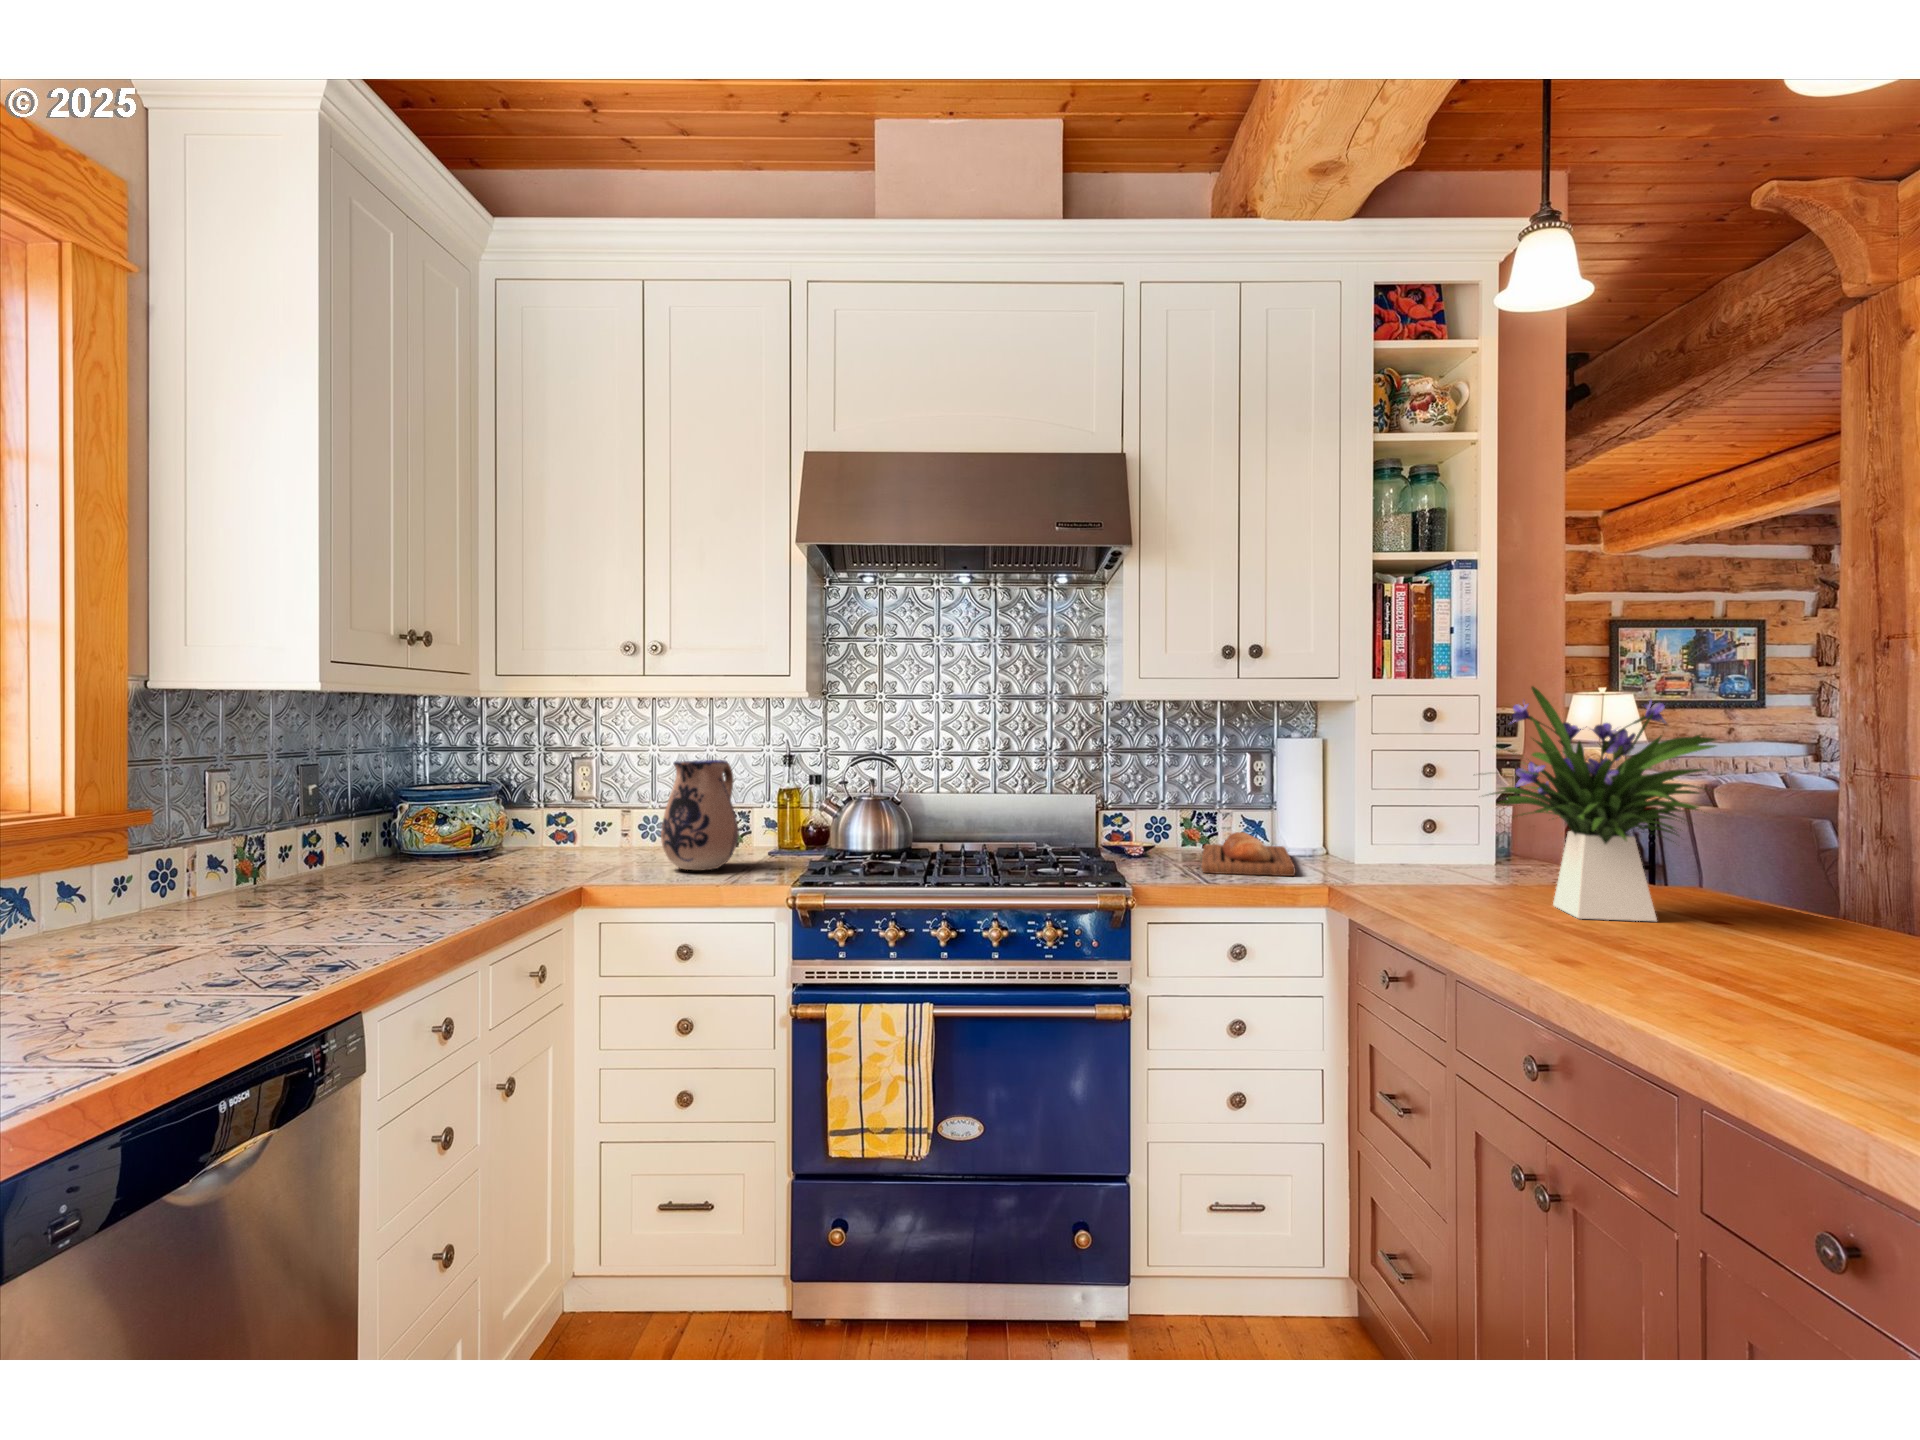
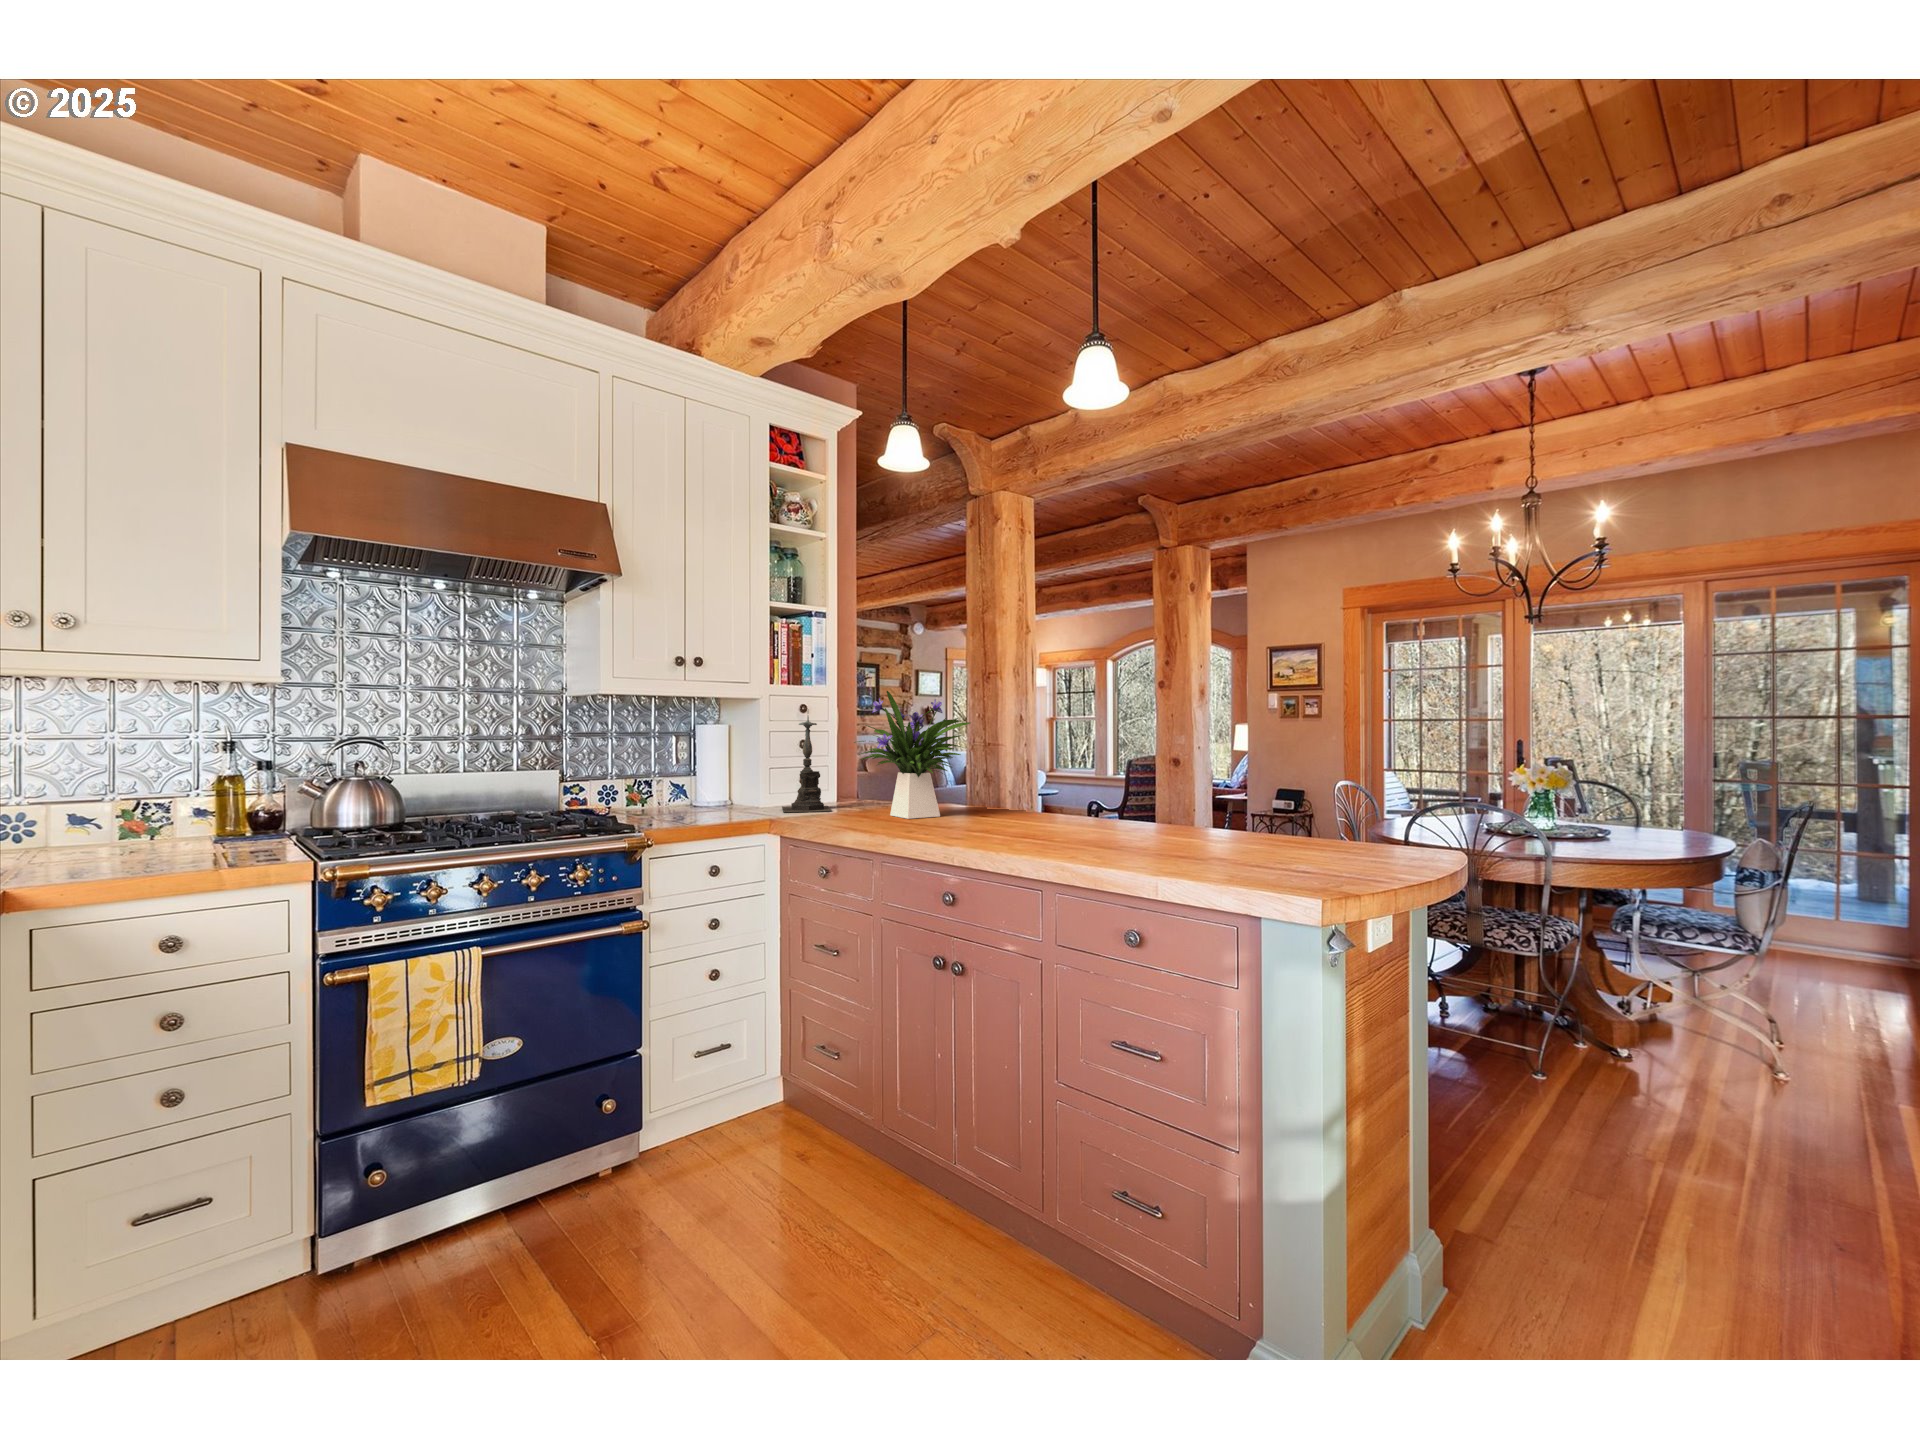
candle holder: none [1375,716,1468,884] -> present [782,716,832,812]
ceramic pitcher: present [661,760,739,870] -> none [104,746,215,864]
bread loaf: present [1201,832,1296,876] -> none [650,792,736,820]

